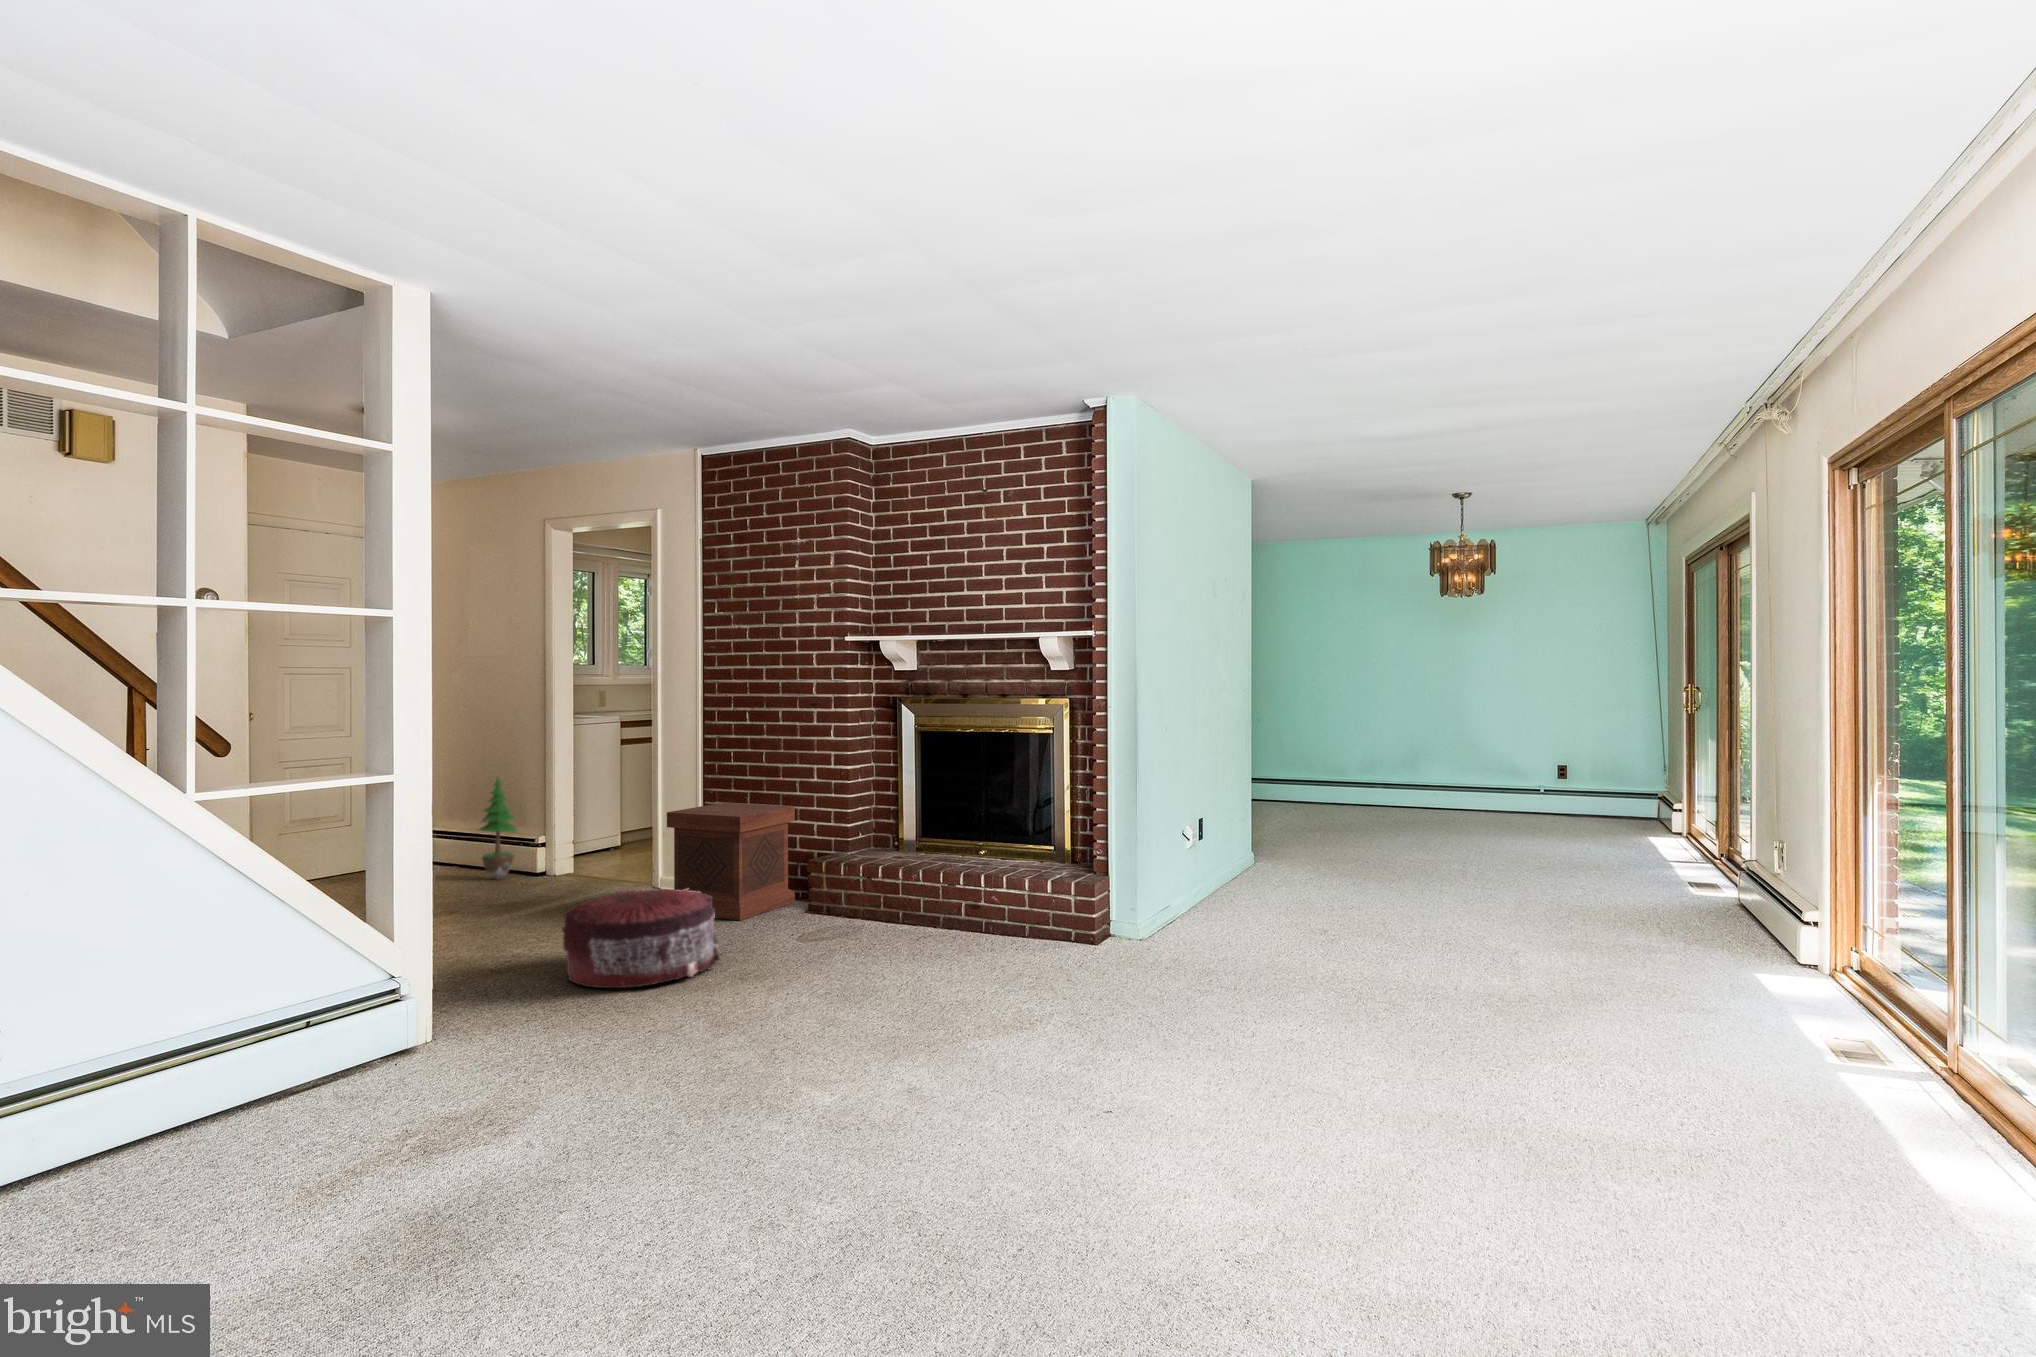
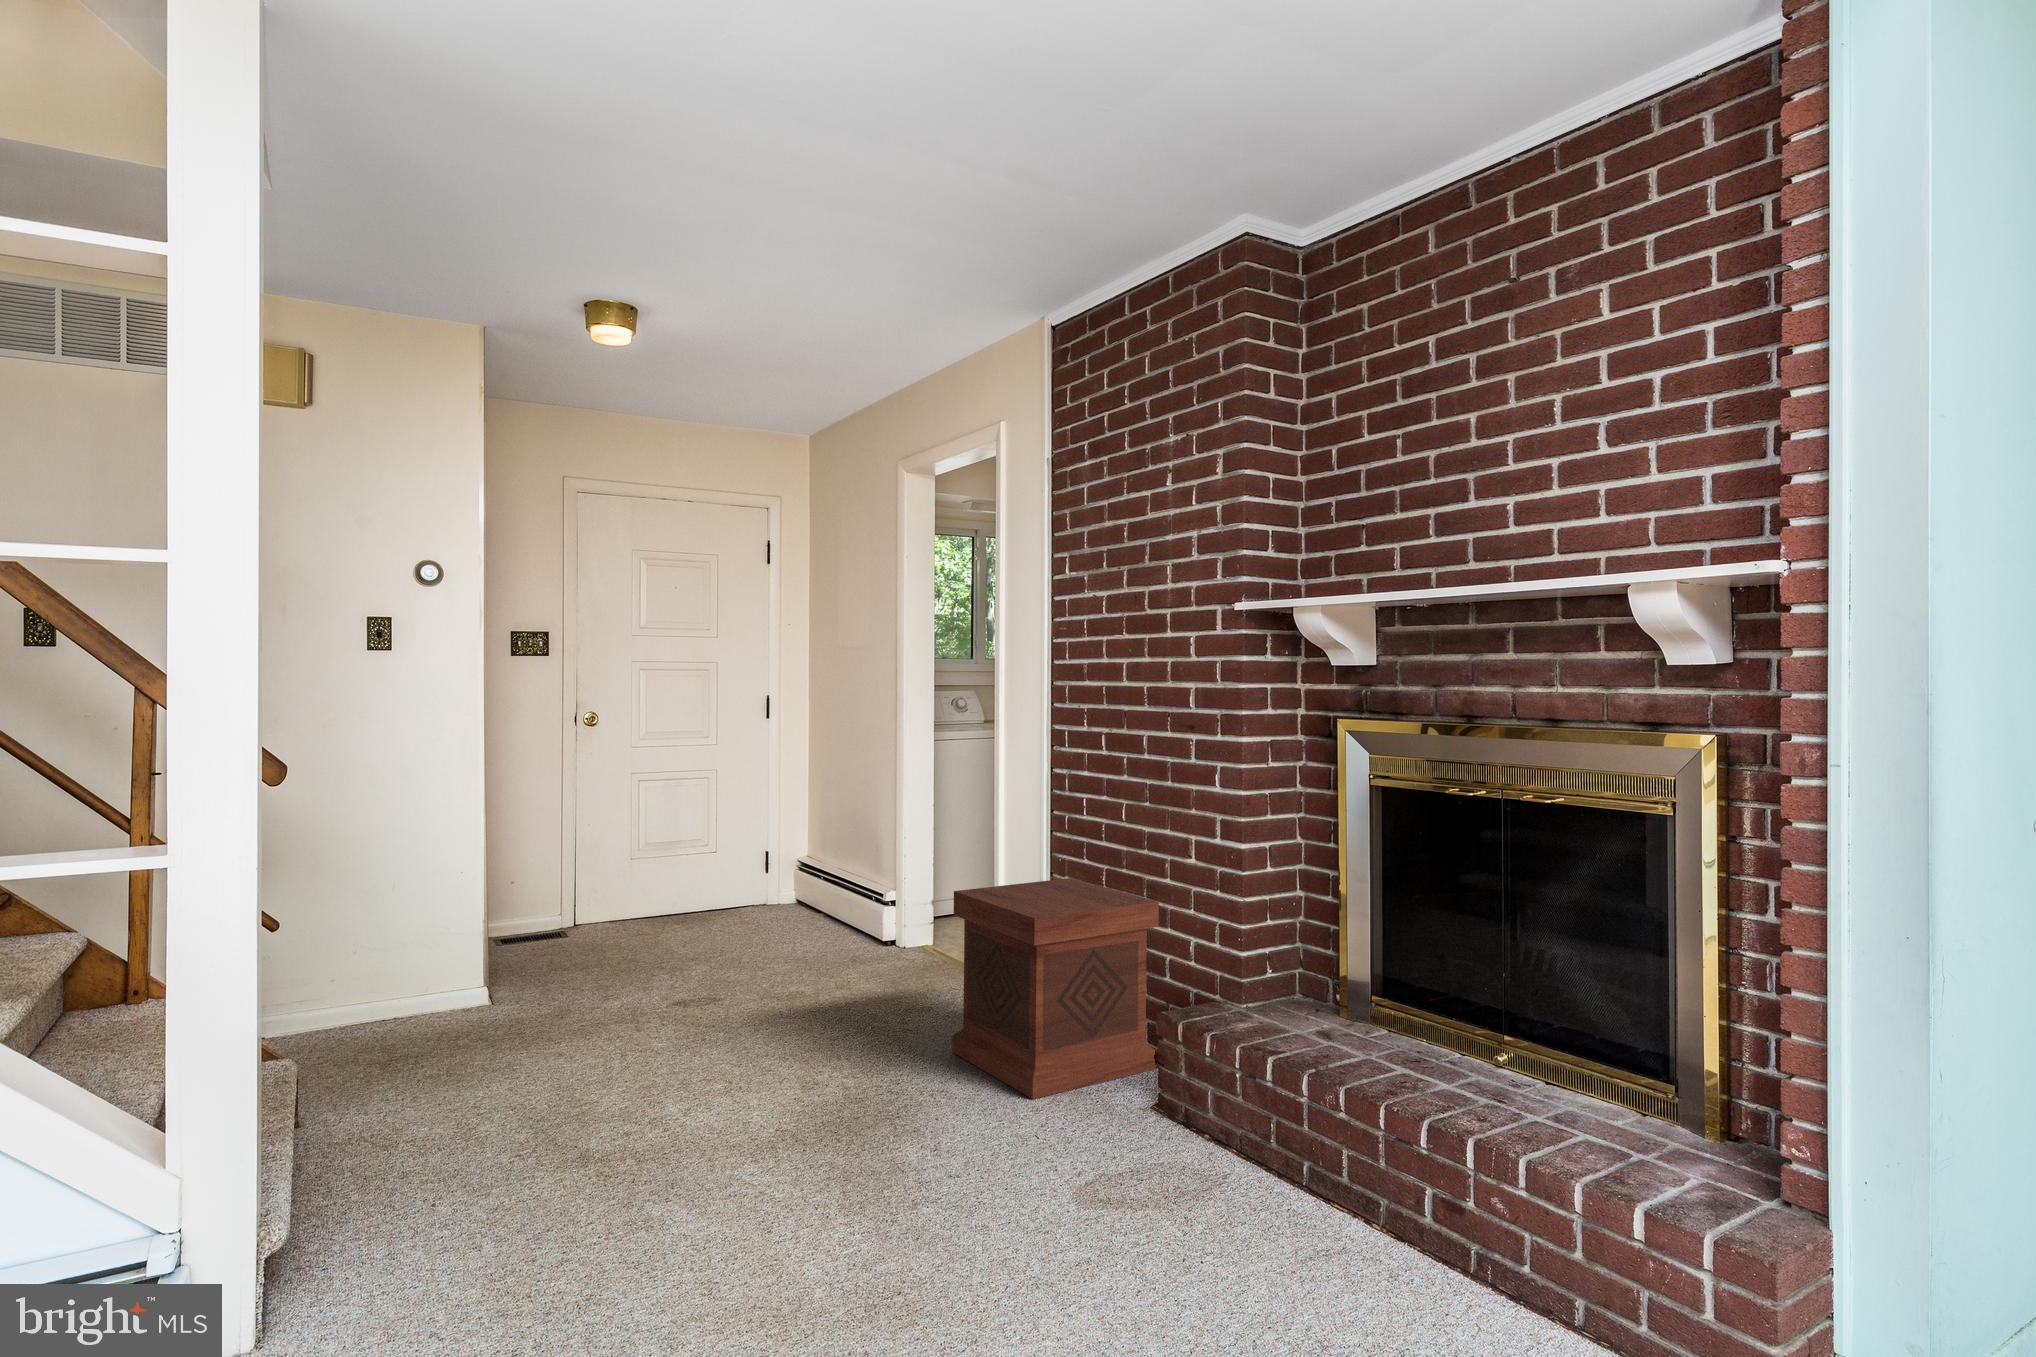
potted tree: present [480,778,517,878] -> none [818,804,866,939]
pouf: present [562,889,719,988] -> none [612,1040,882,1274]

